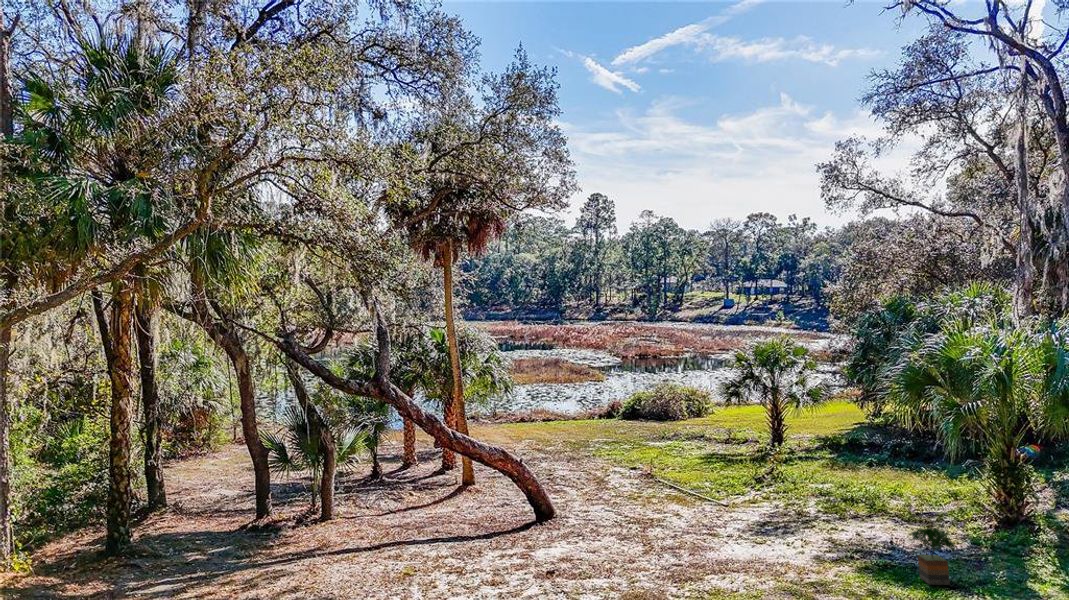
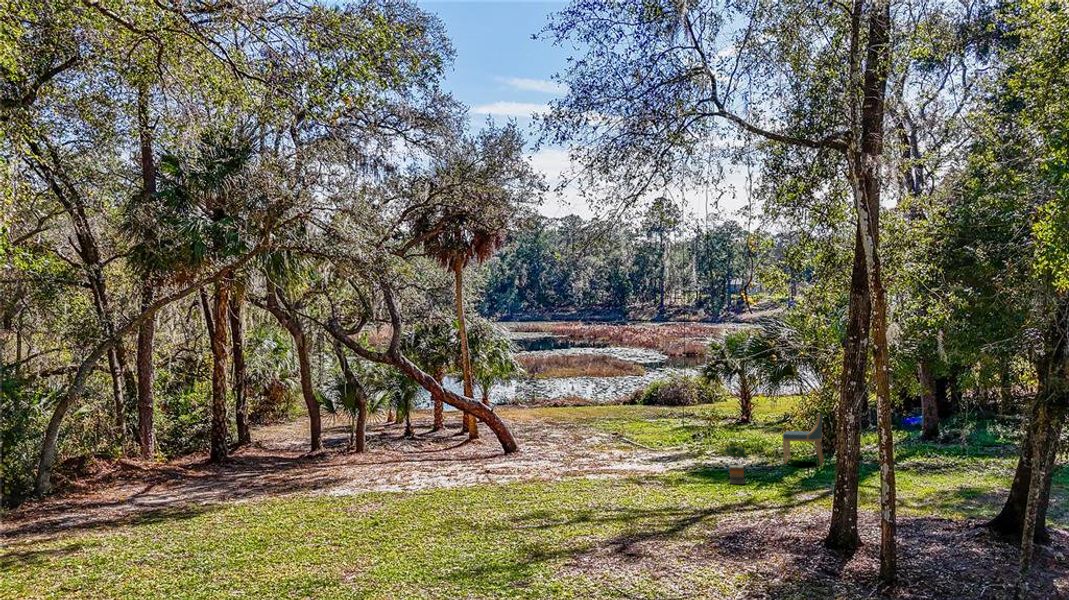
chair: none [920,447,987,532] -> present [783,414,824,465]

